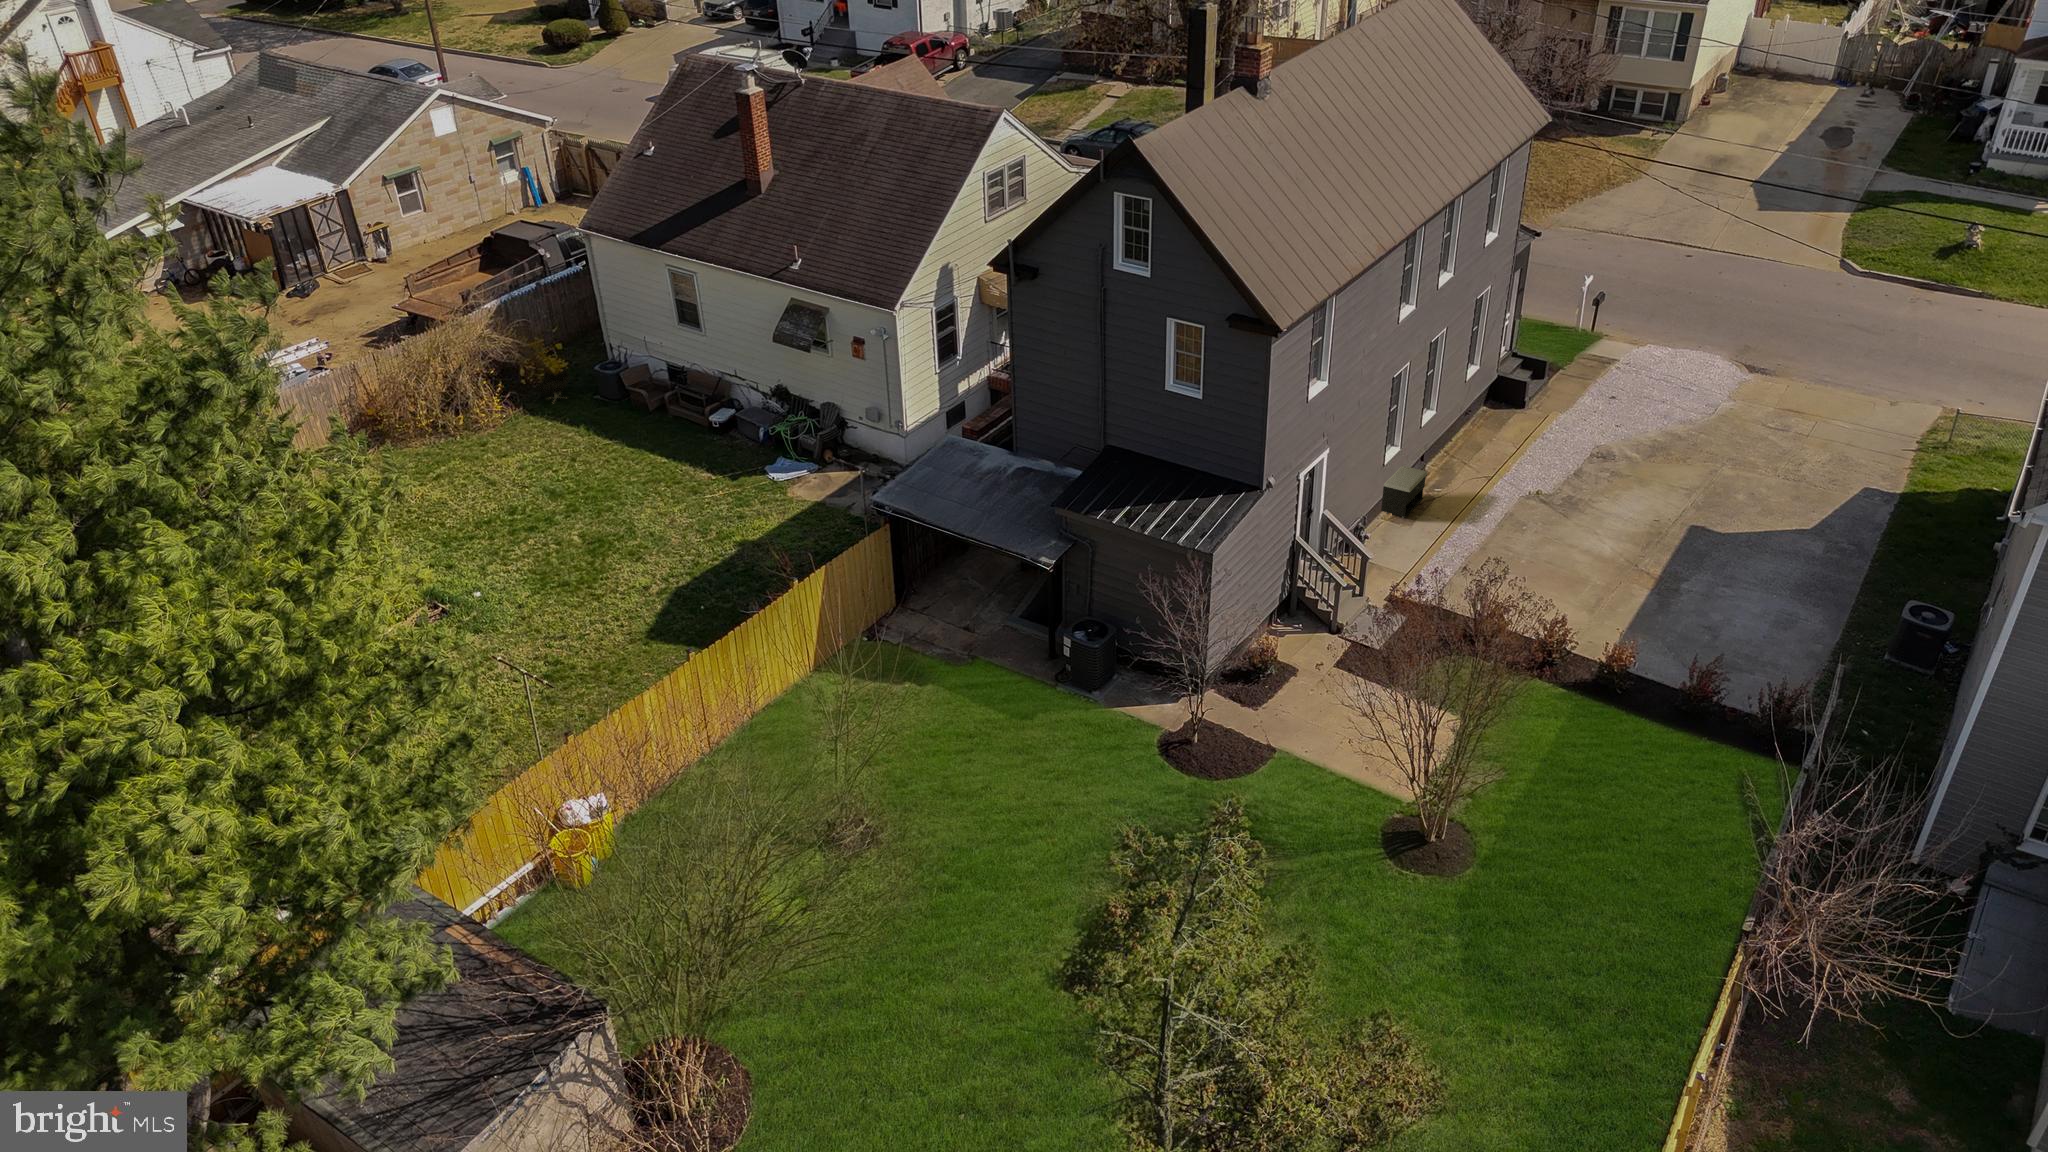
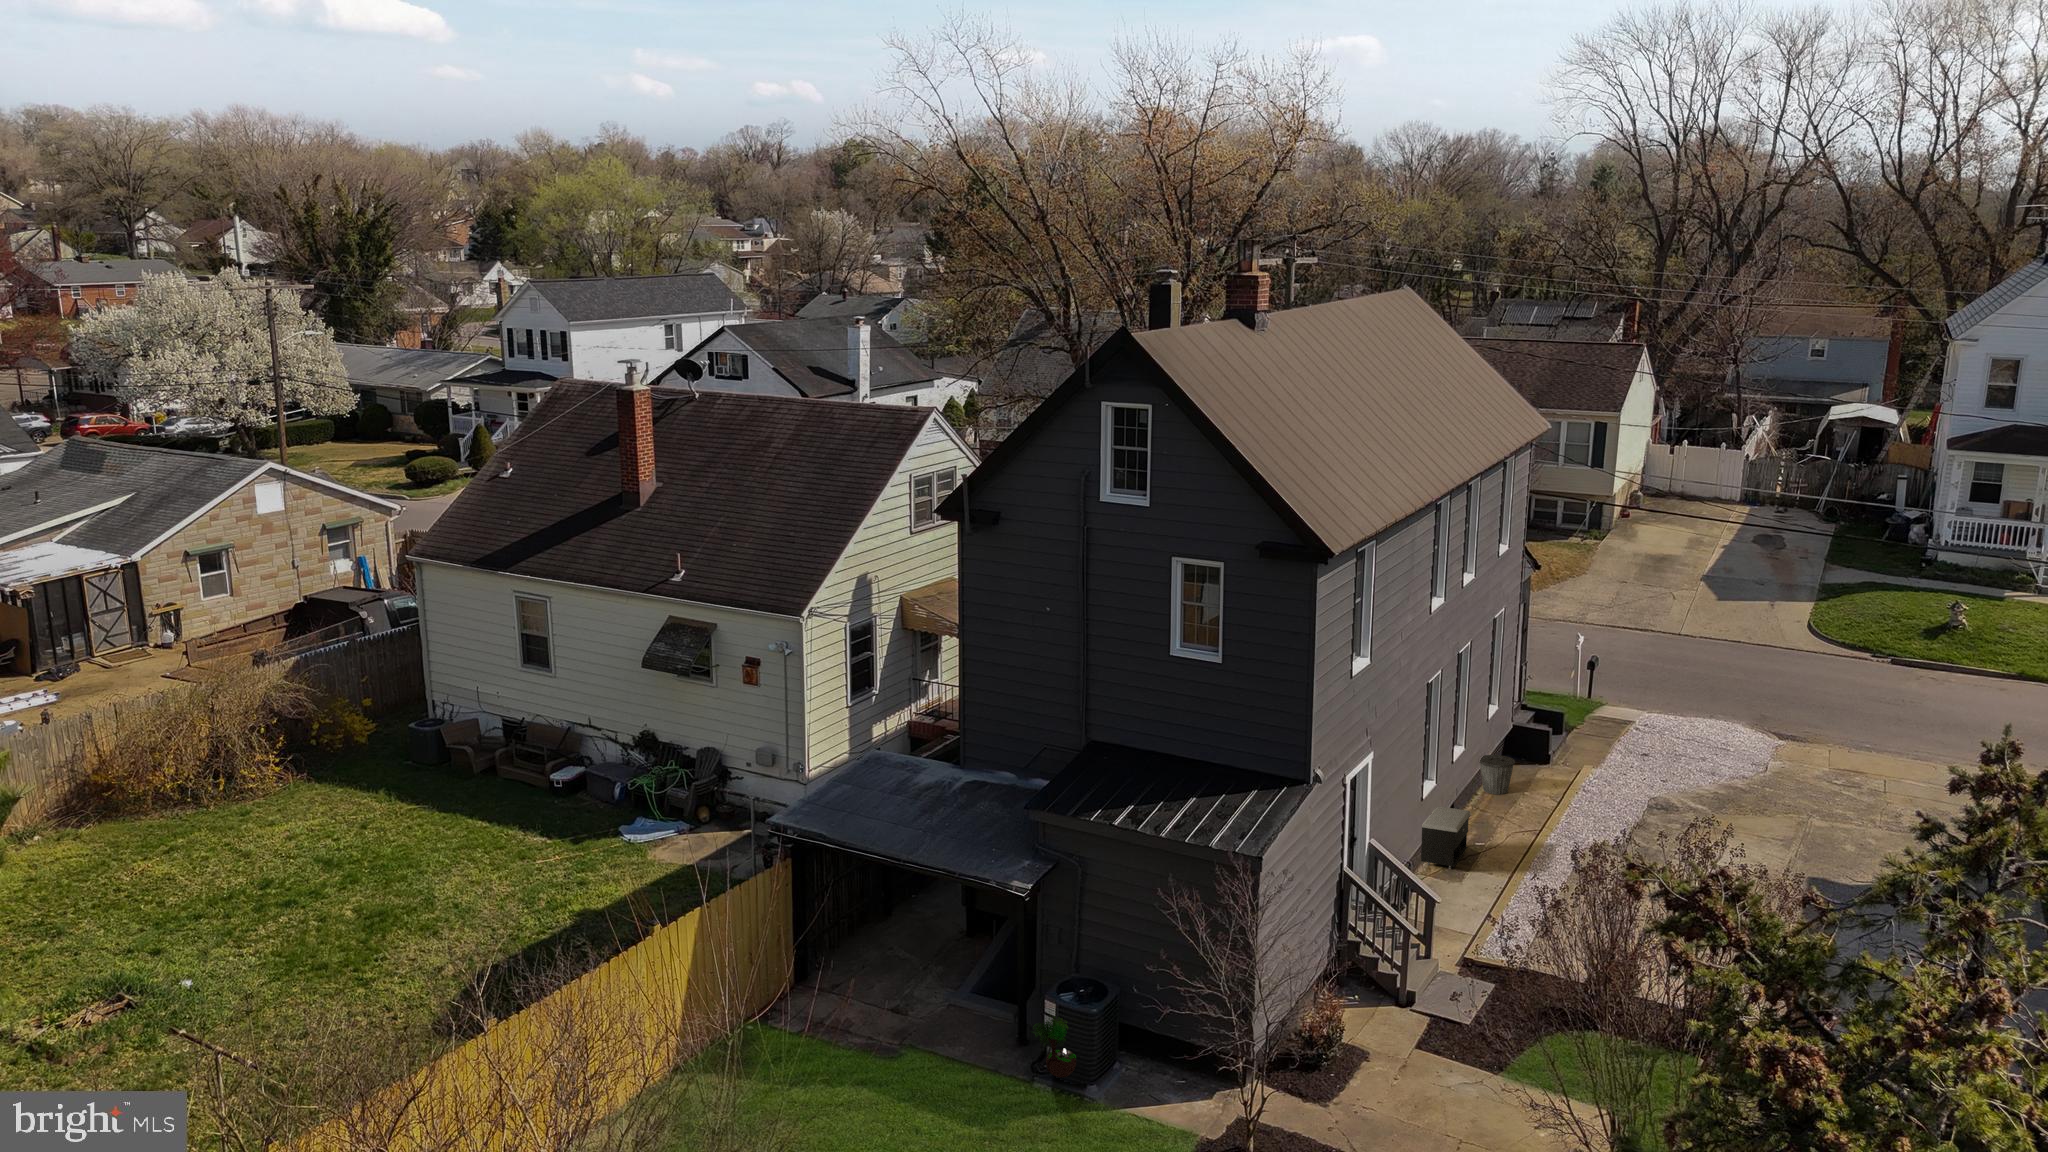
lounge chair: present [537,367,570,398] -> none [329,730,376,774]
trash can: none [1457,409,1488,443] -> present [1479,755,1515,794]
potted tree: none [1050,647,1082,688] -> present [1033,1017,1076,1077]

